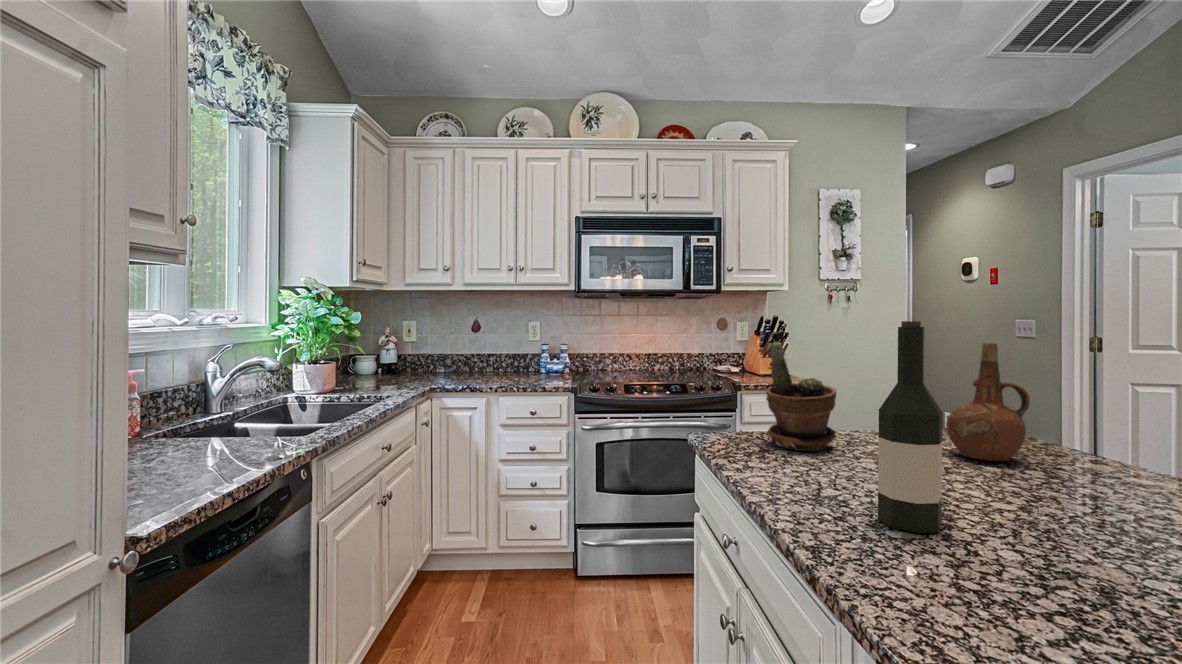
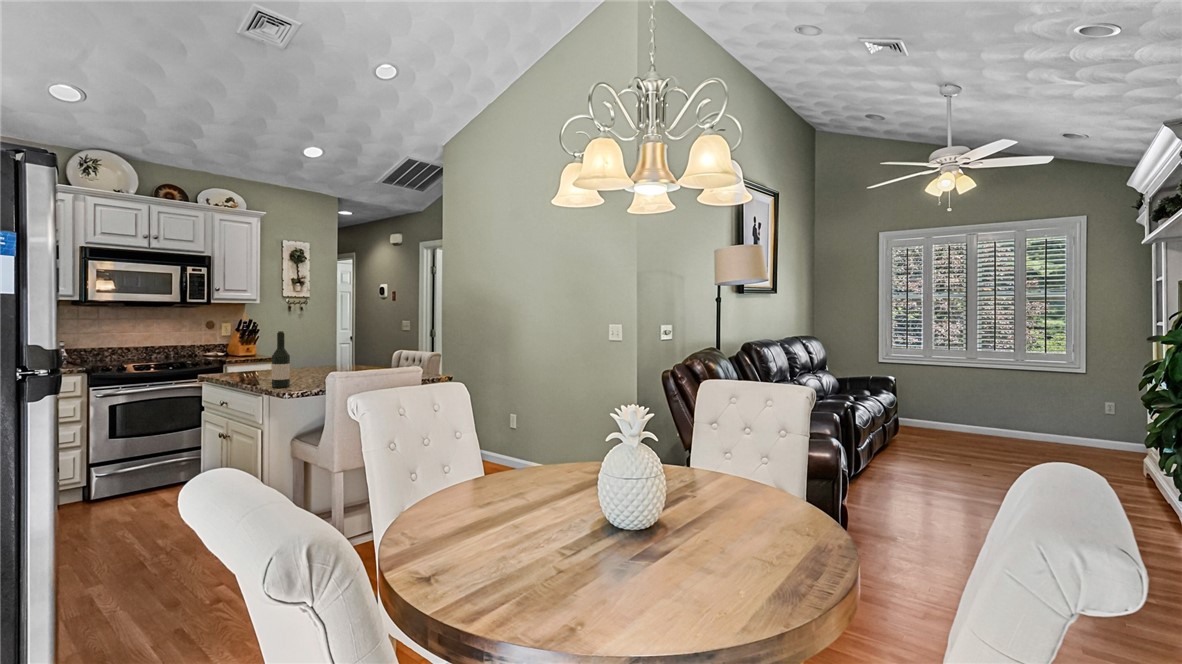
potted plant: present [766,342,837,451] -> none [238,337,269,379]
ceramic pitcher: present [946,343,1030,461] -> none [311,336,336,375]

